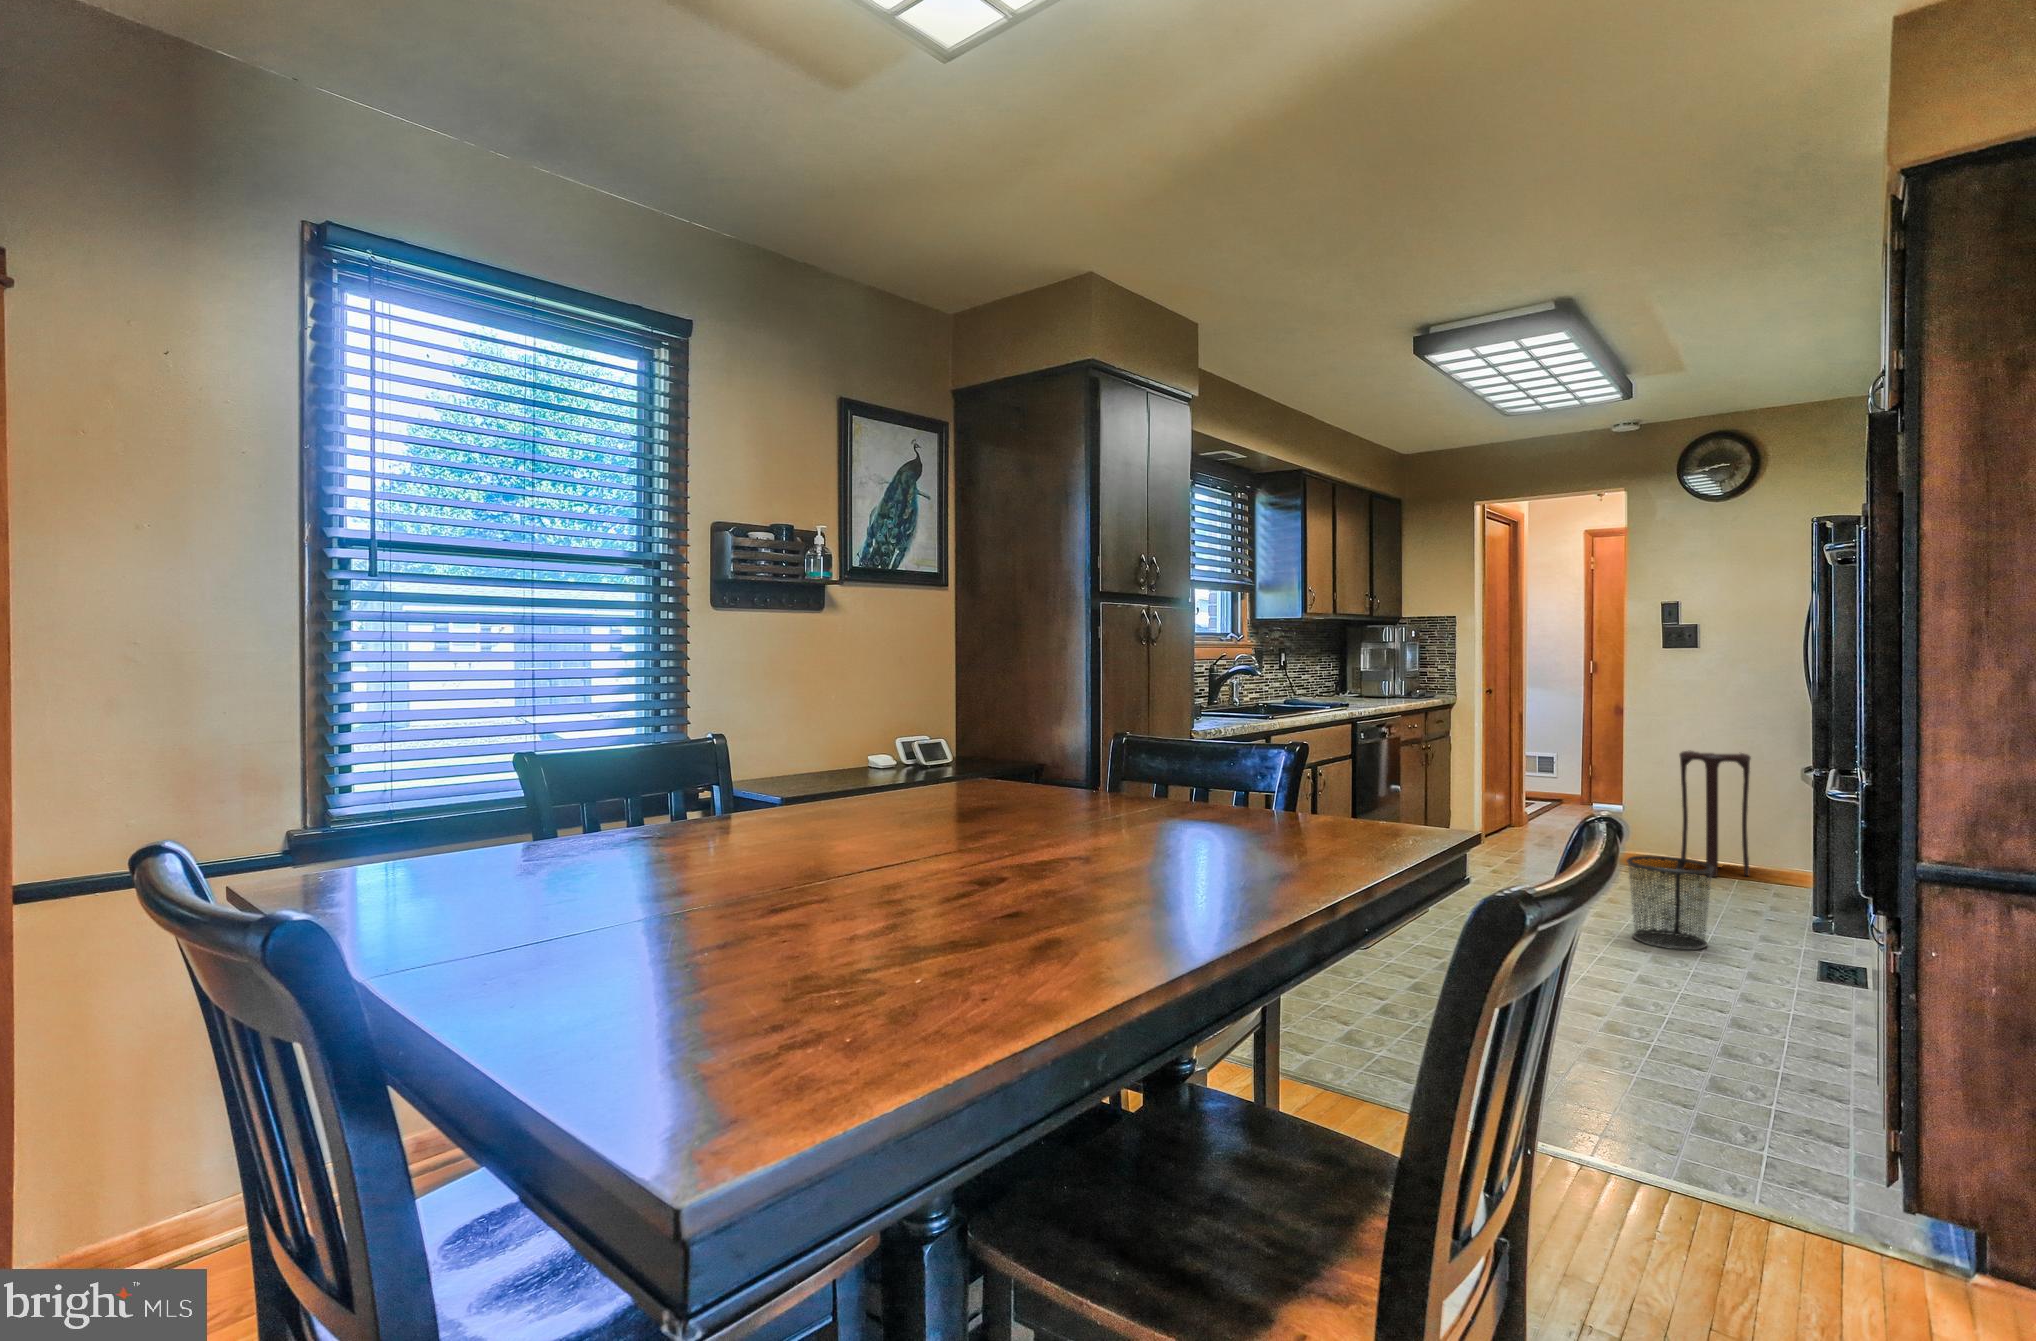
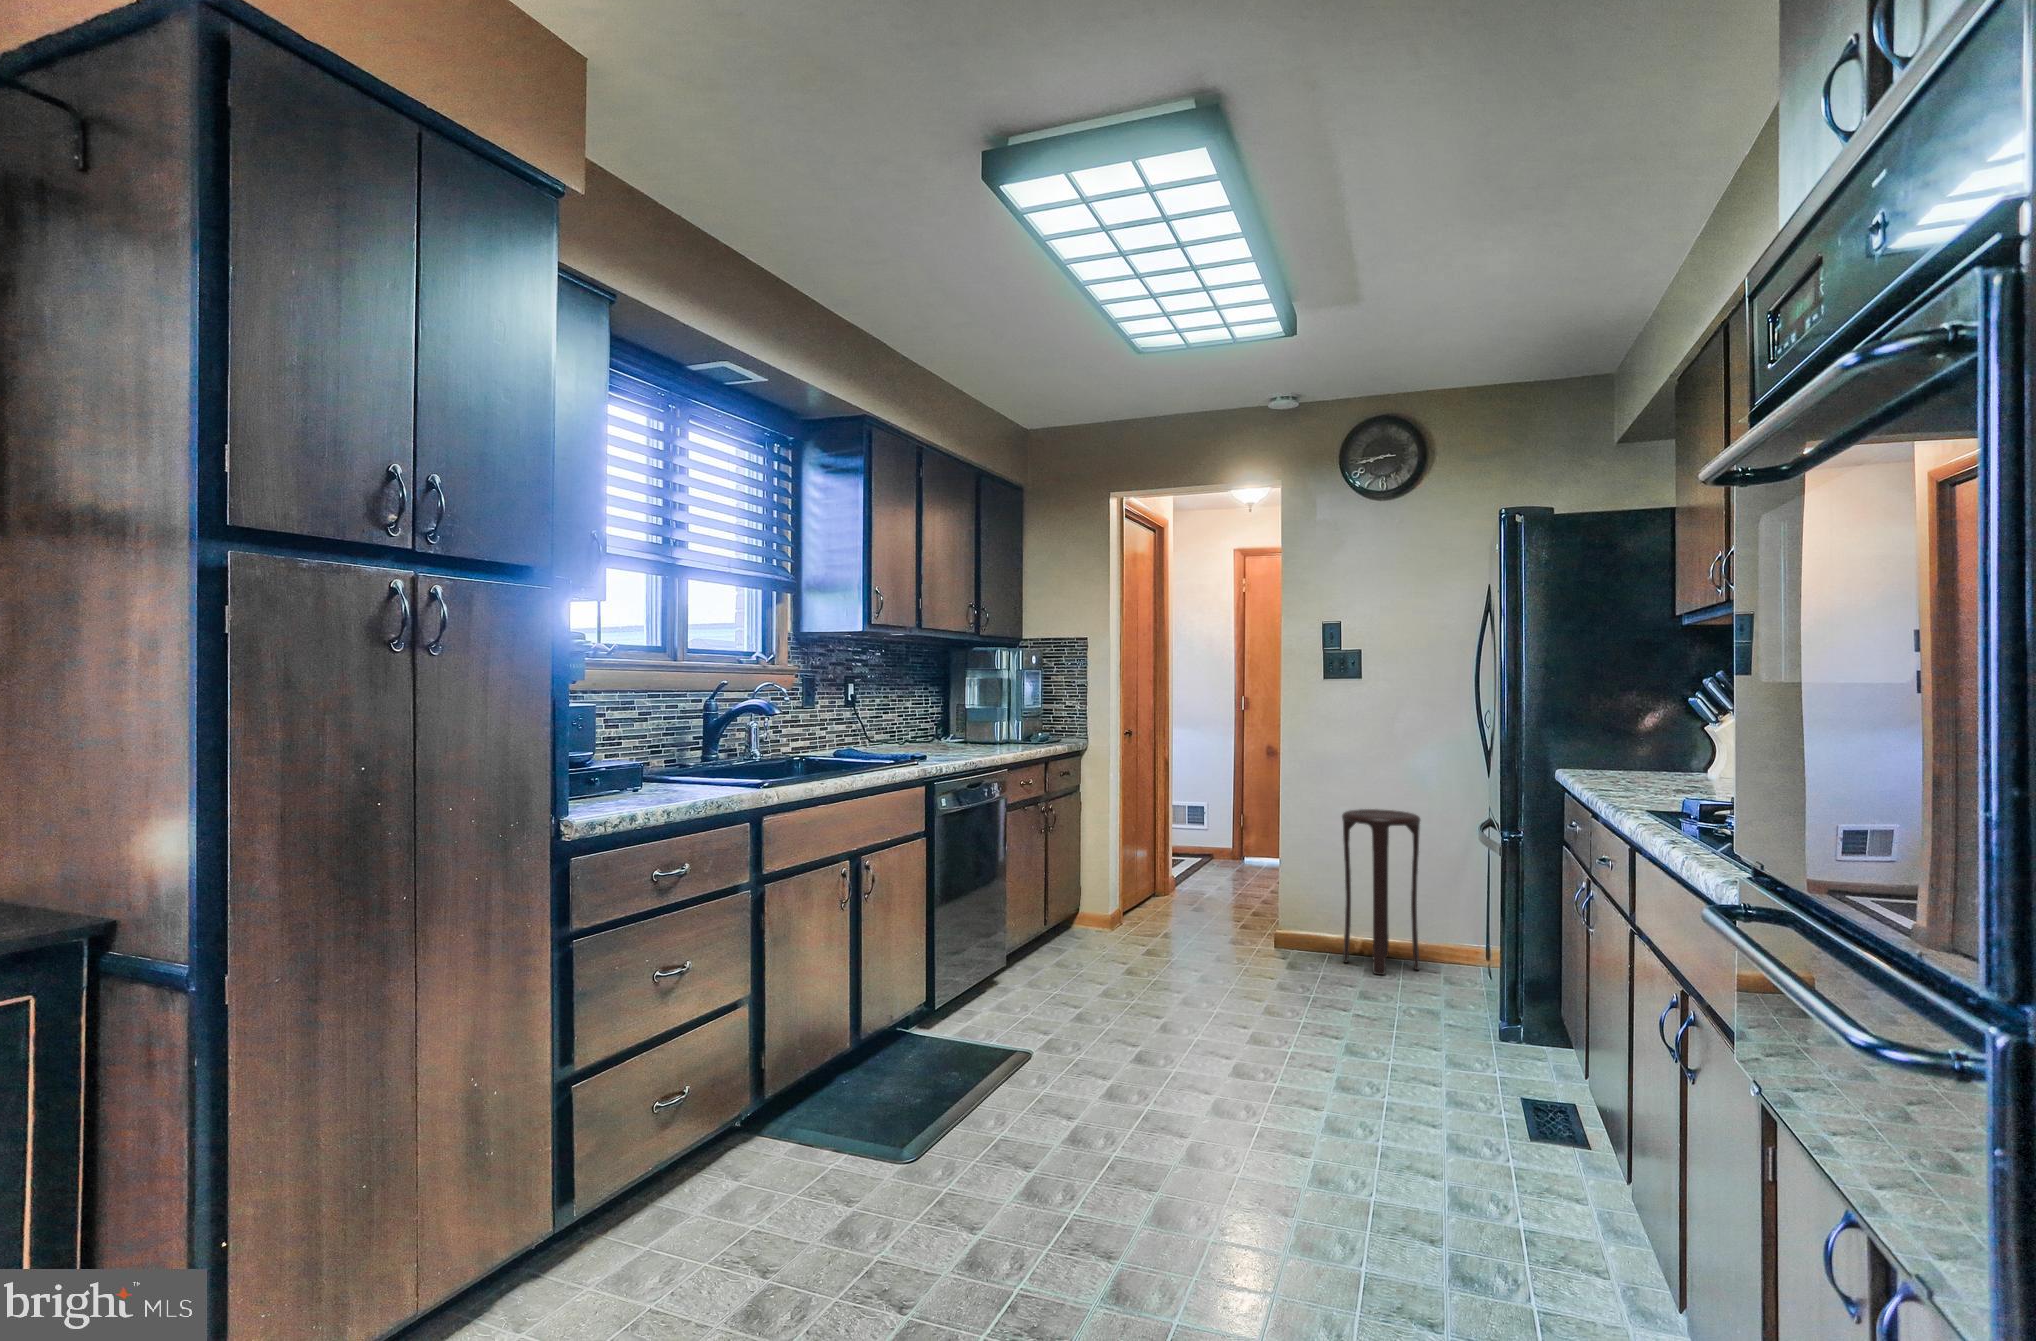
waste bin: present [1627,855,1714,950] -> none [1289,988,1406,1143]

